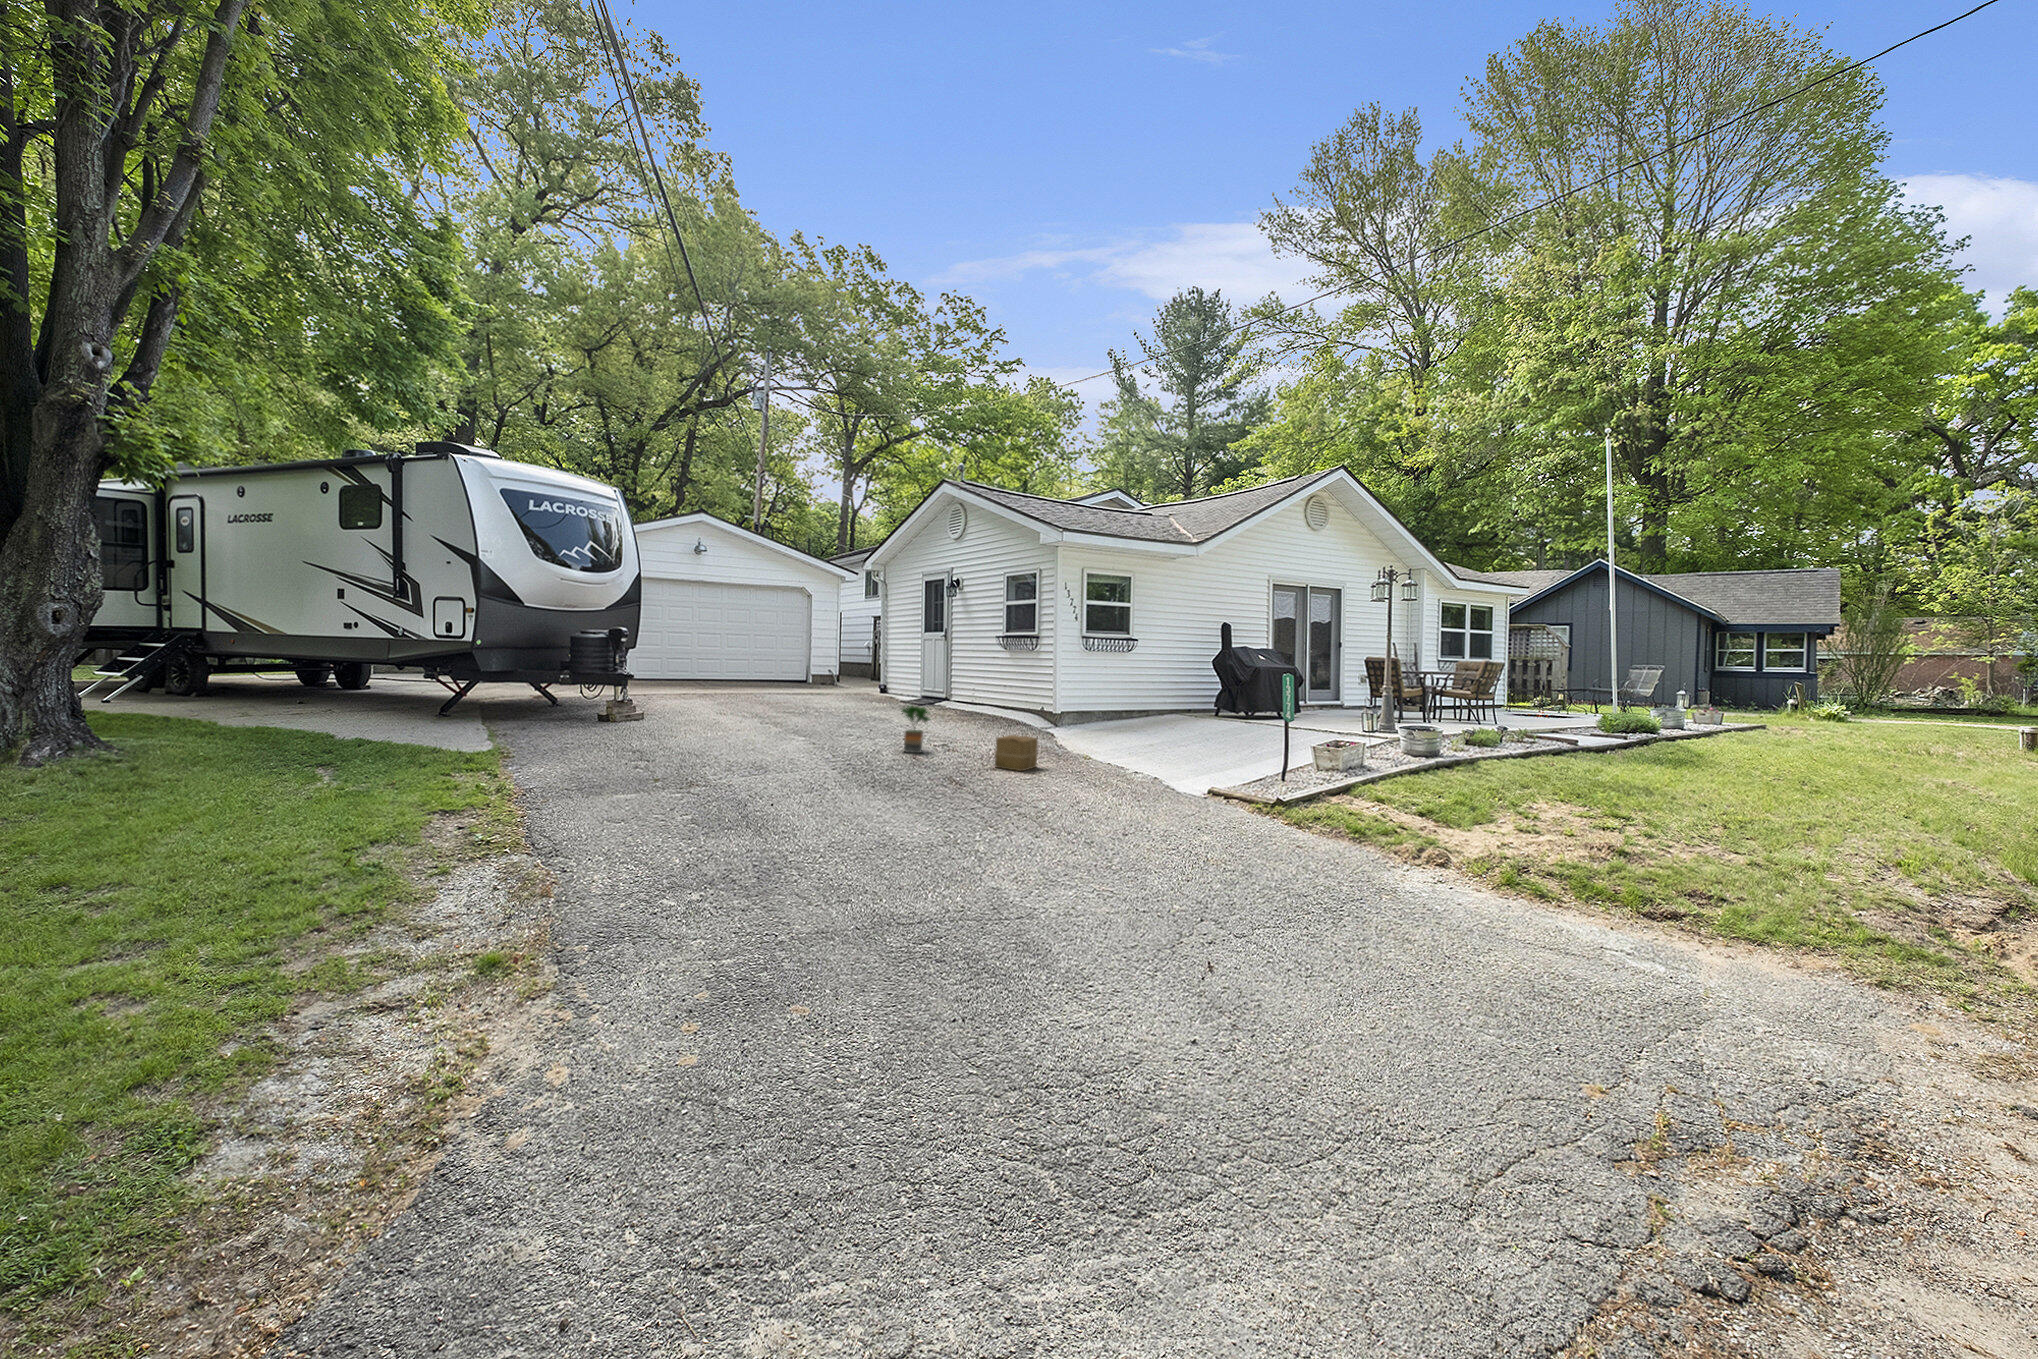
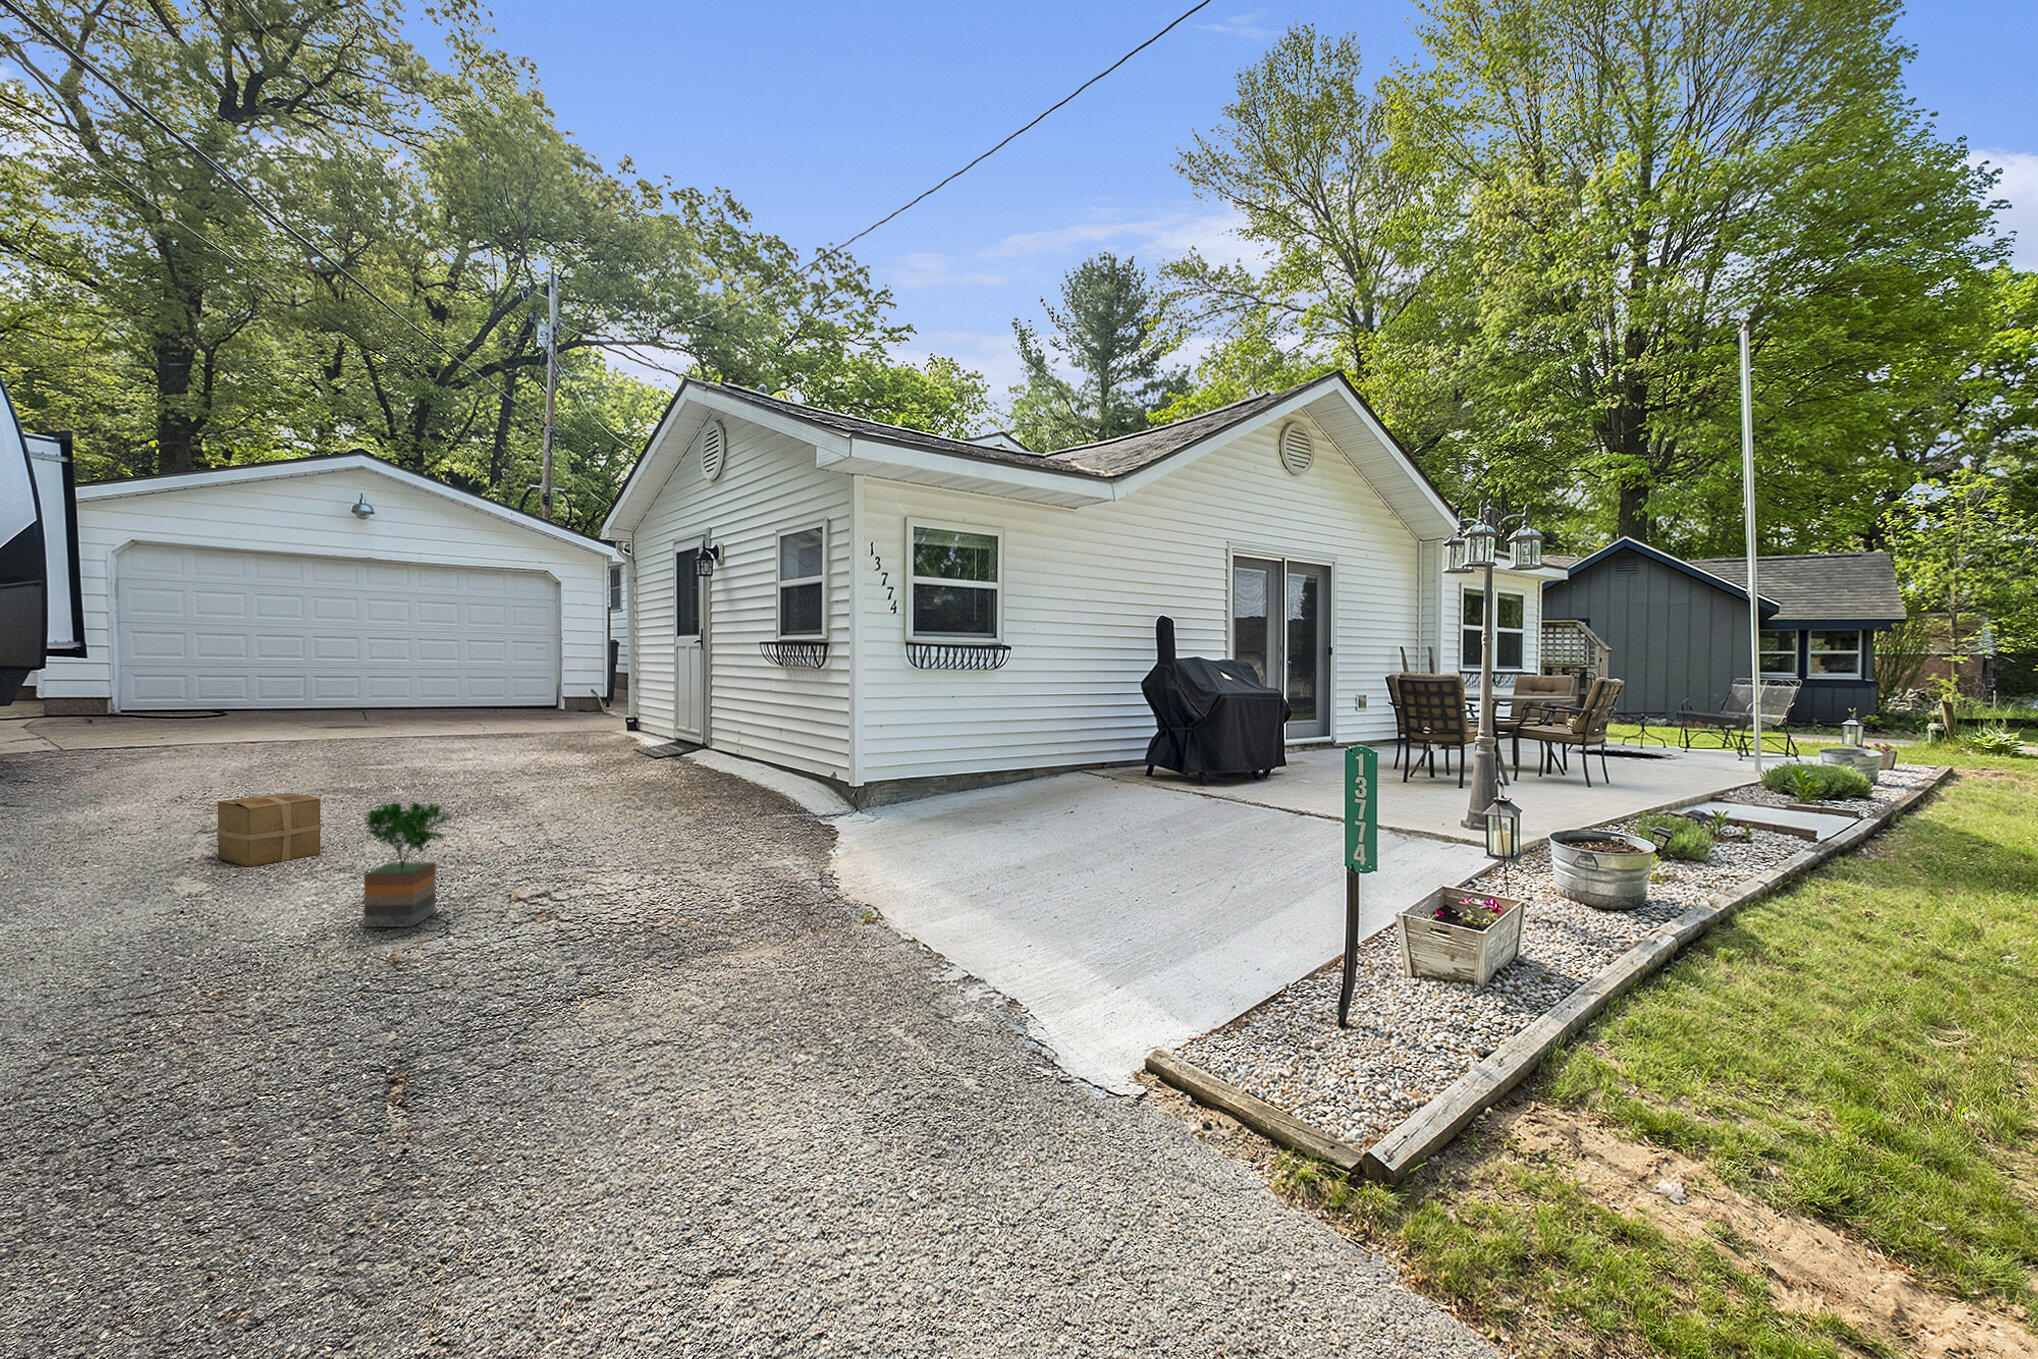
cardboard box: present [995,735,1038,771] -> present [217,793,321,867]

